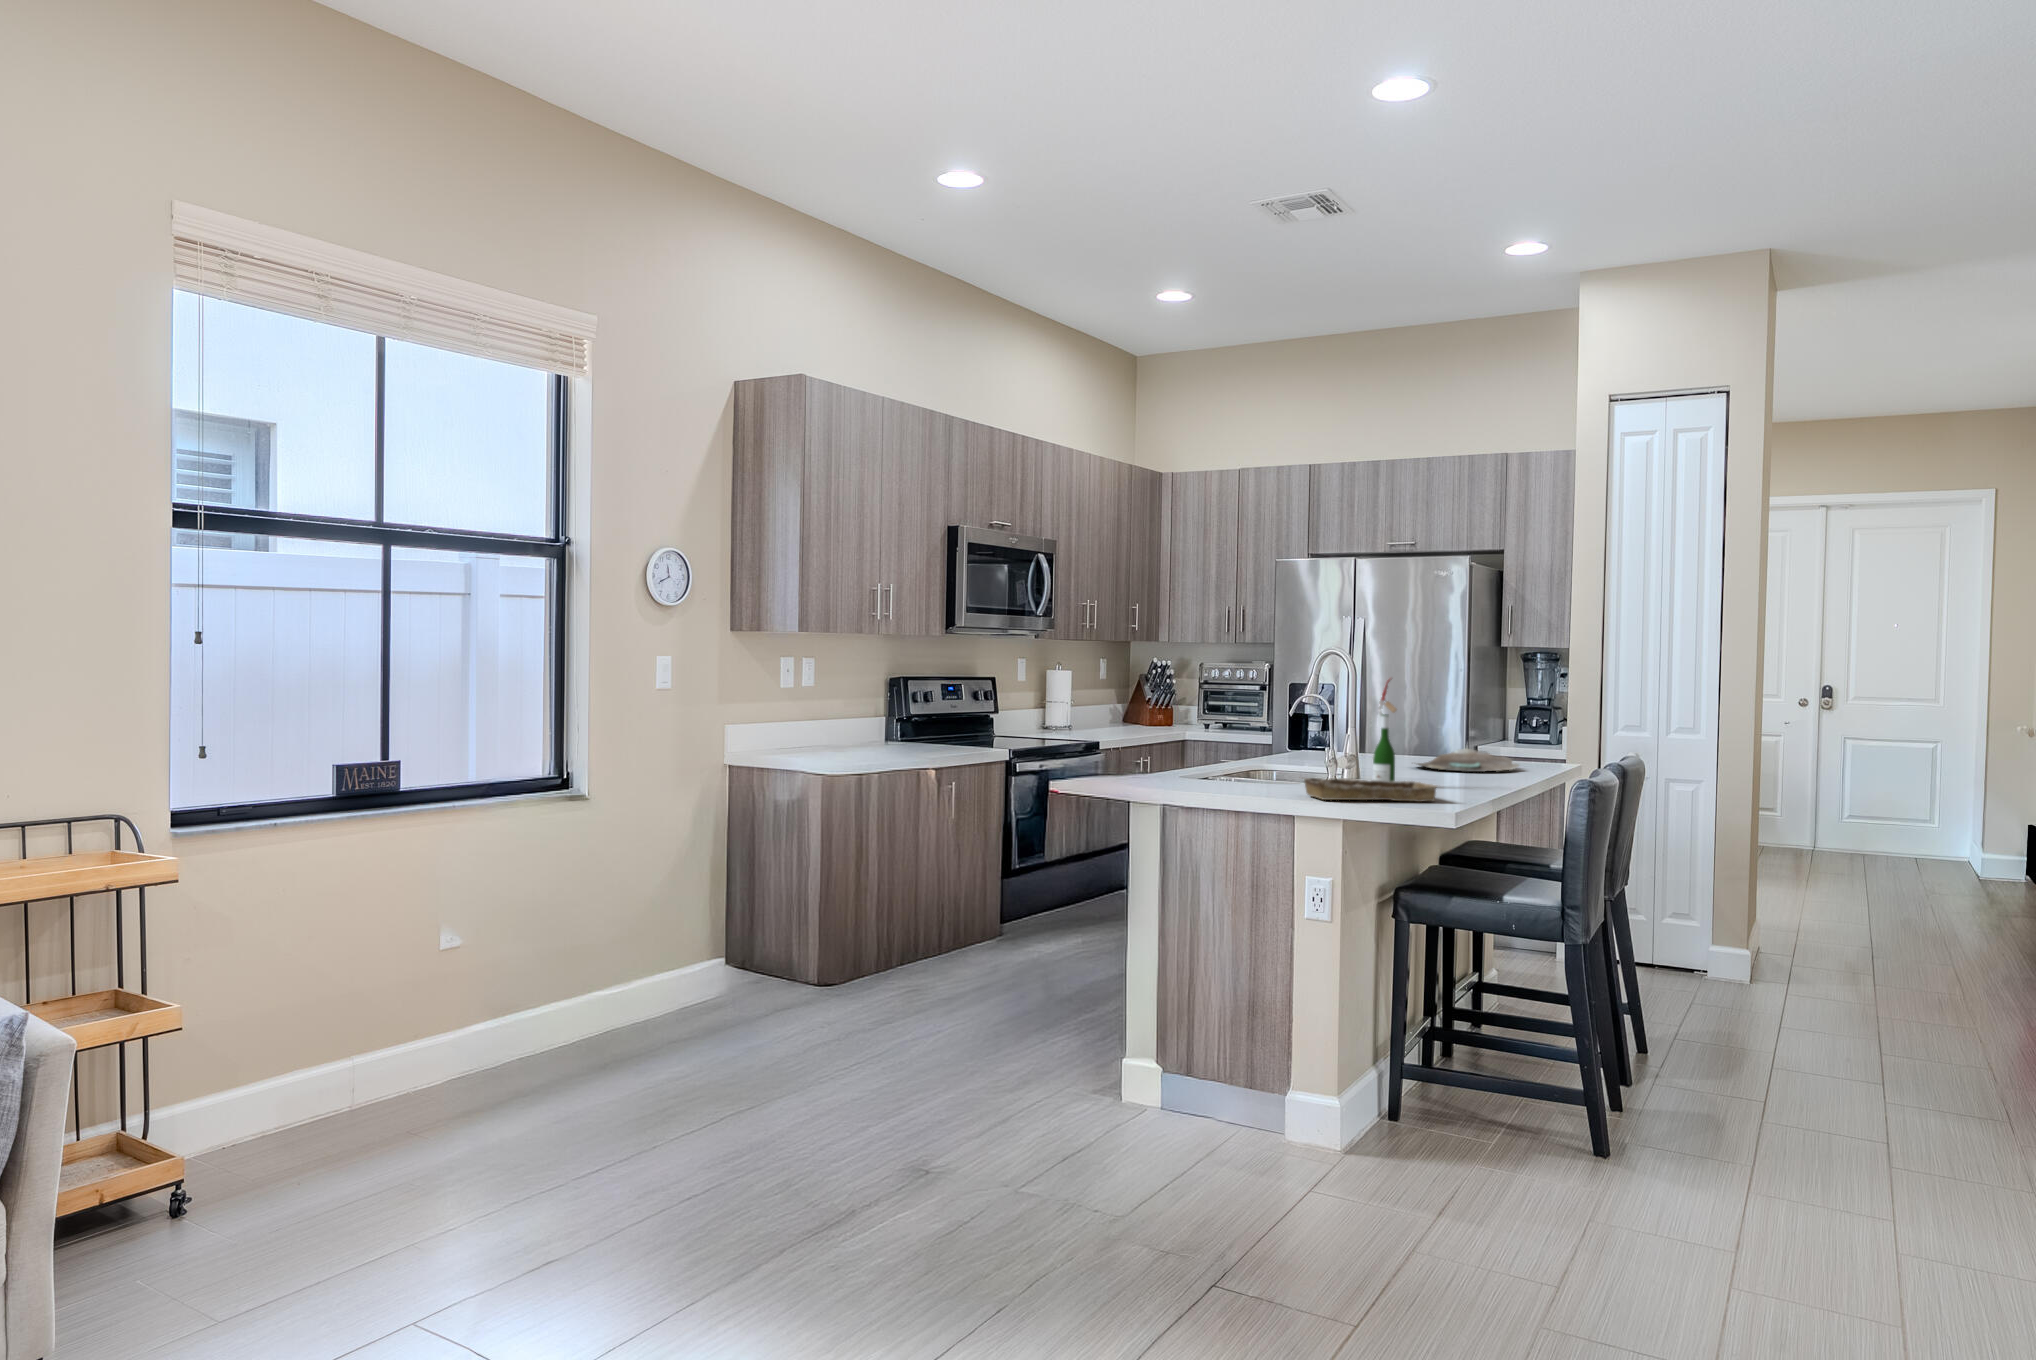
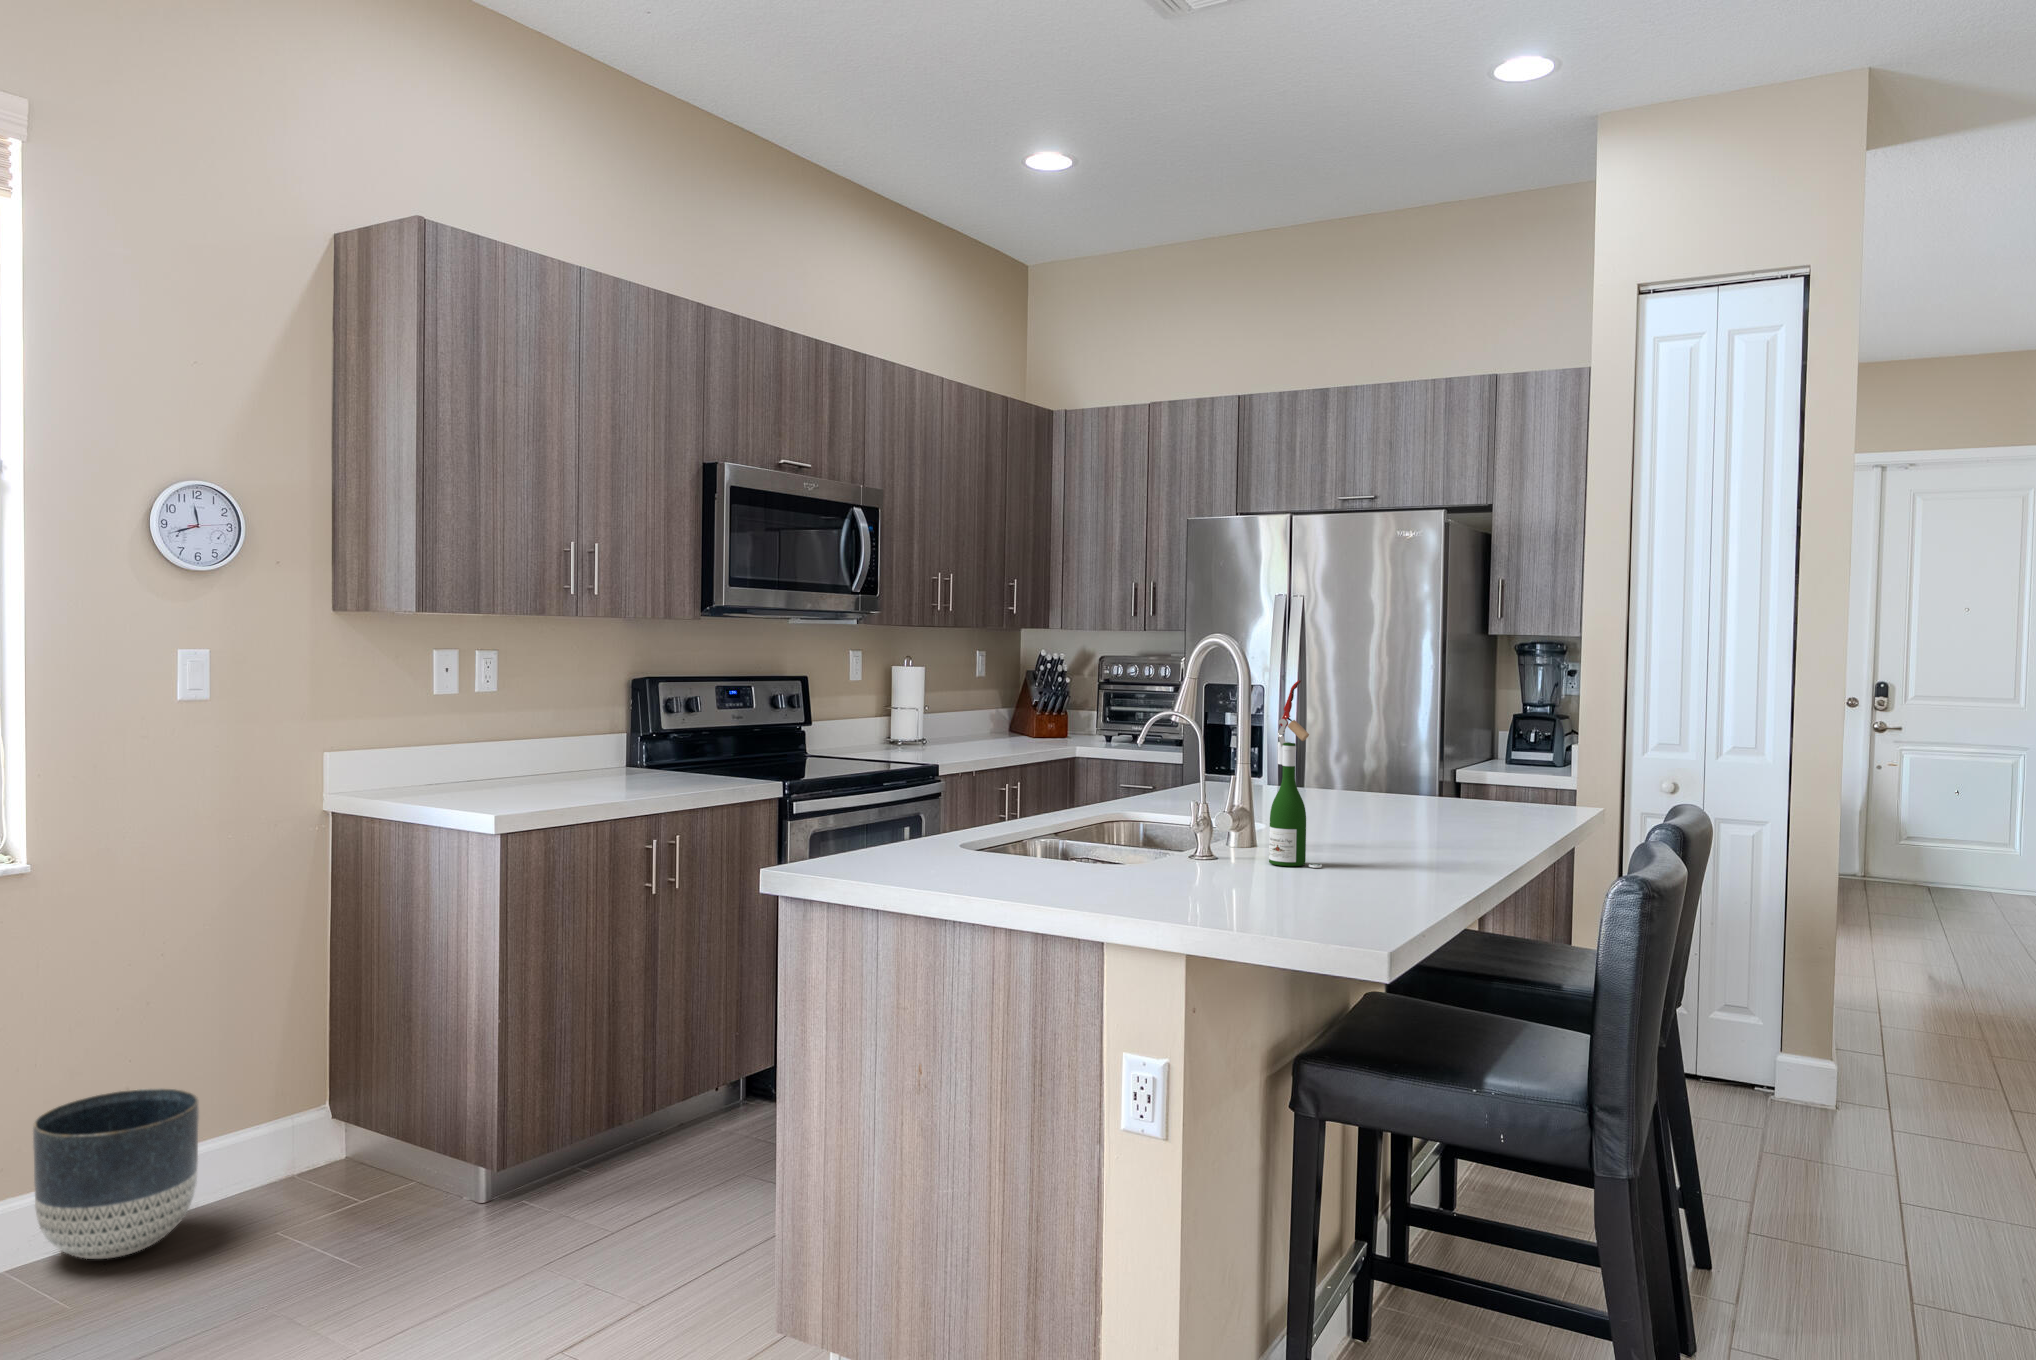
decorative bowl: present [1418,749,1519,772] -> none [1350,783,1515,823]
tray: present [1304,778,1437,802] -> none [1119,862,1371,912]
planter: none [600,935,688,1033] -> present [33,1089,199,1259]

